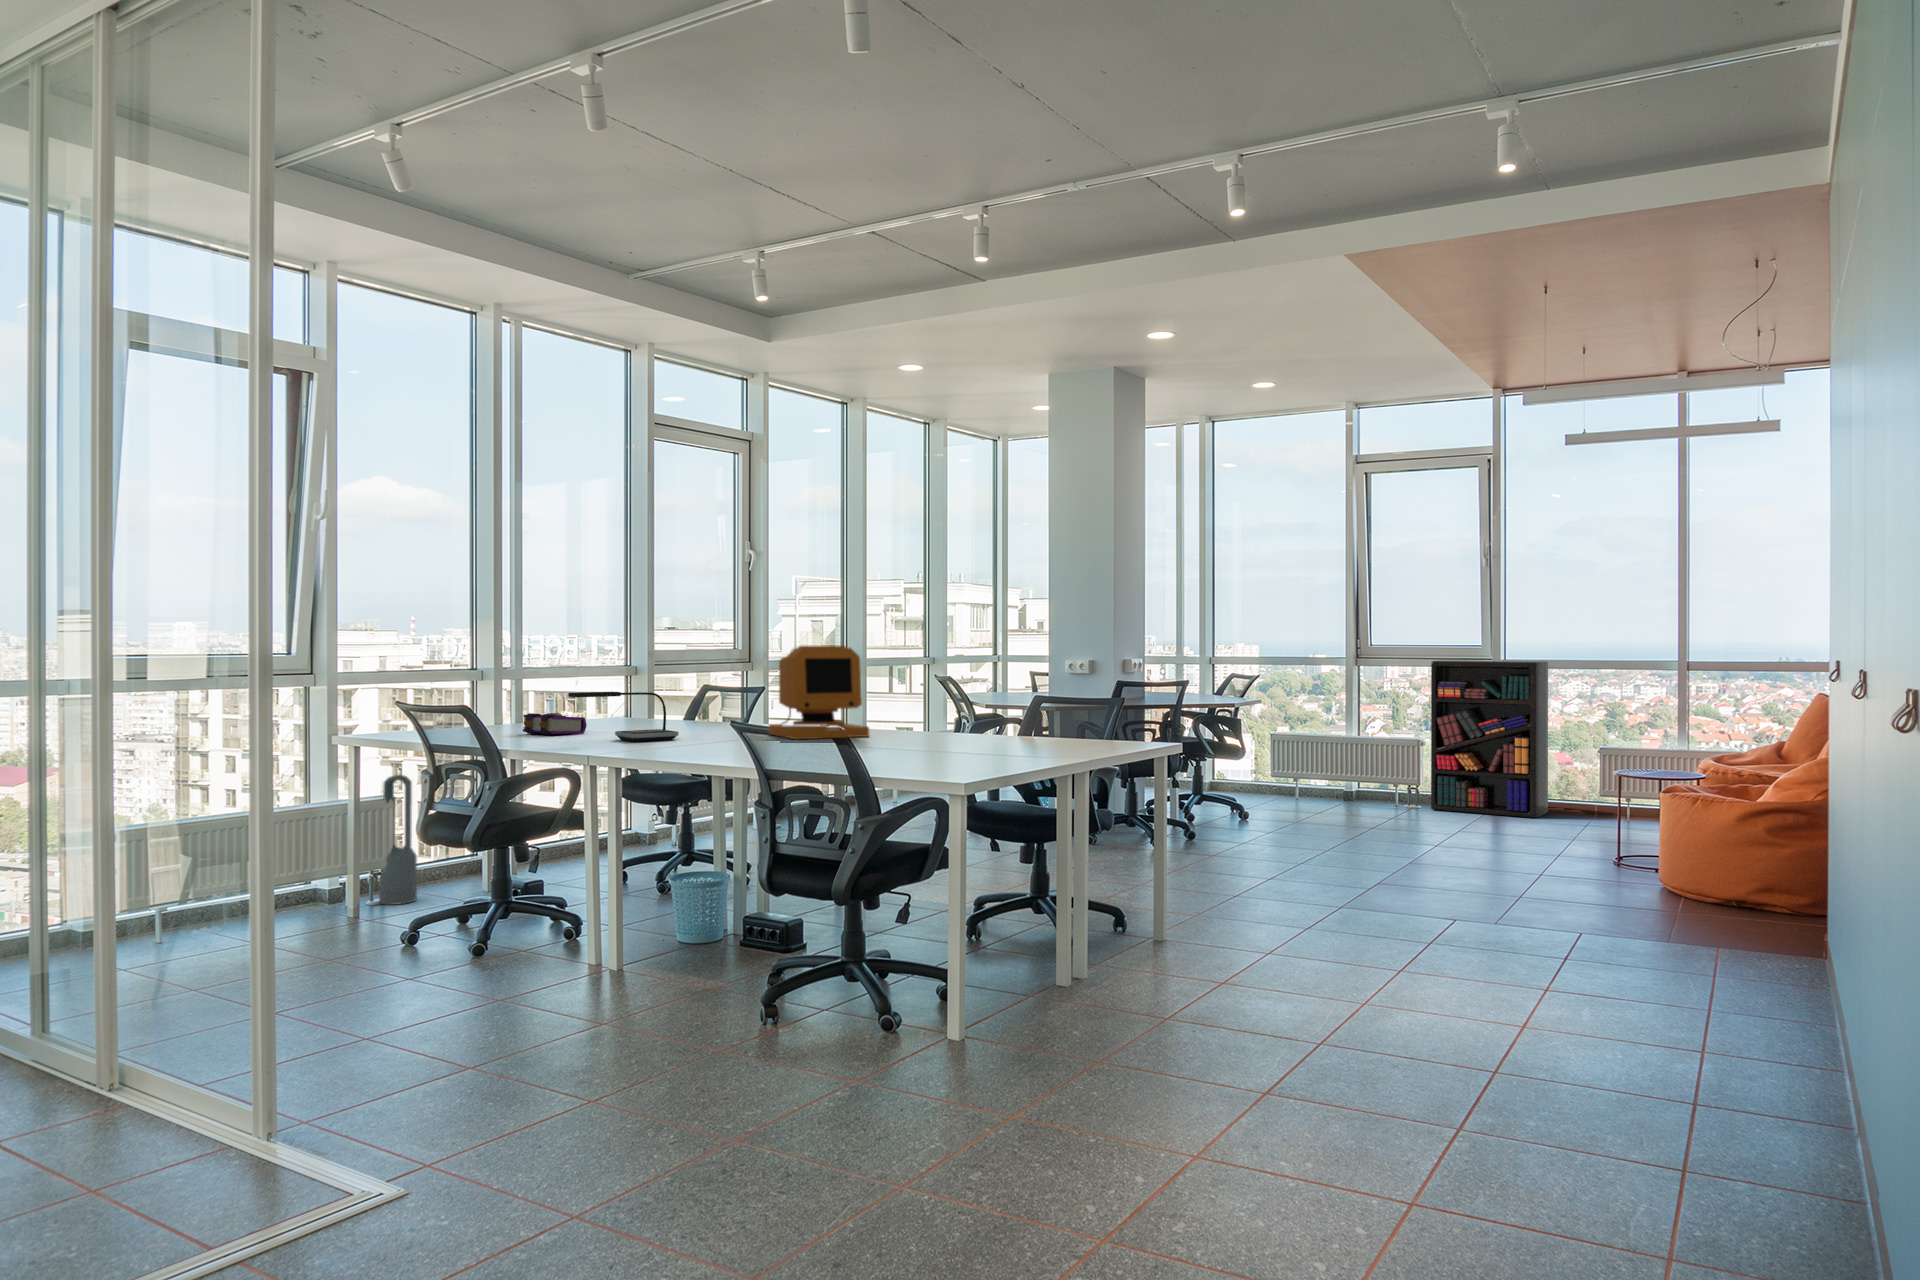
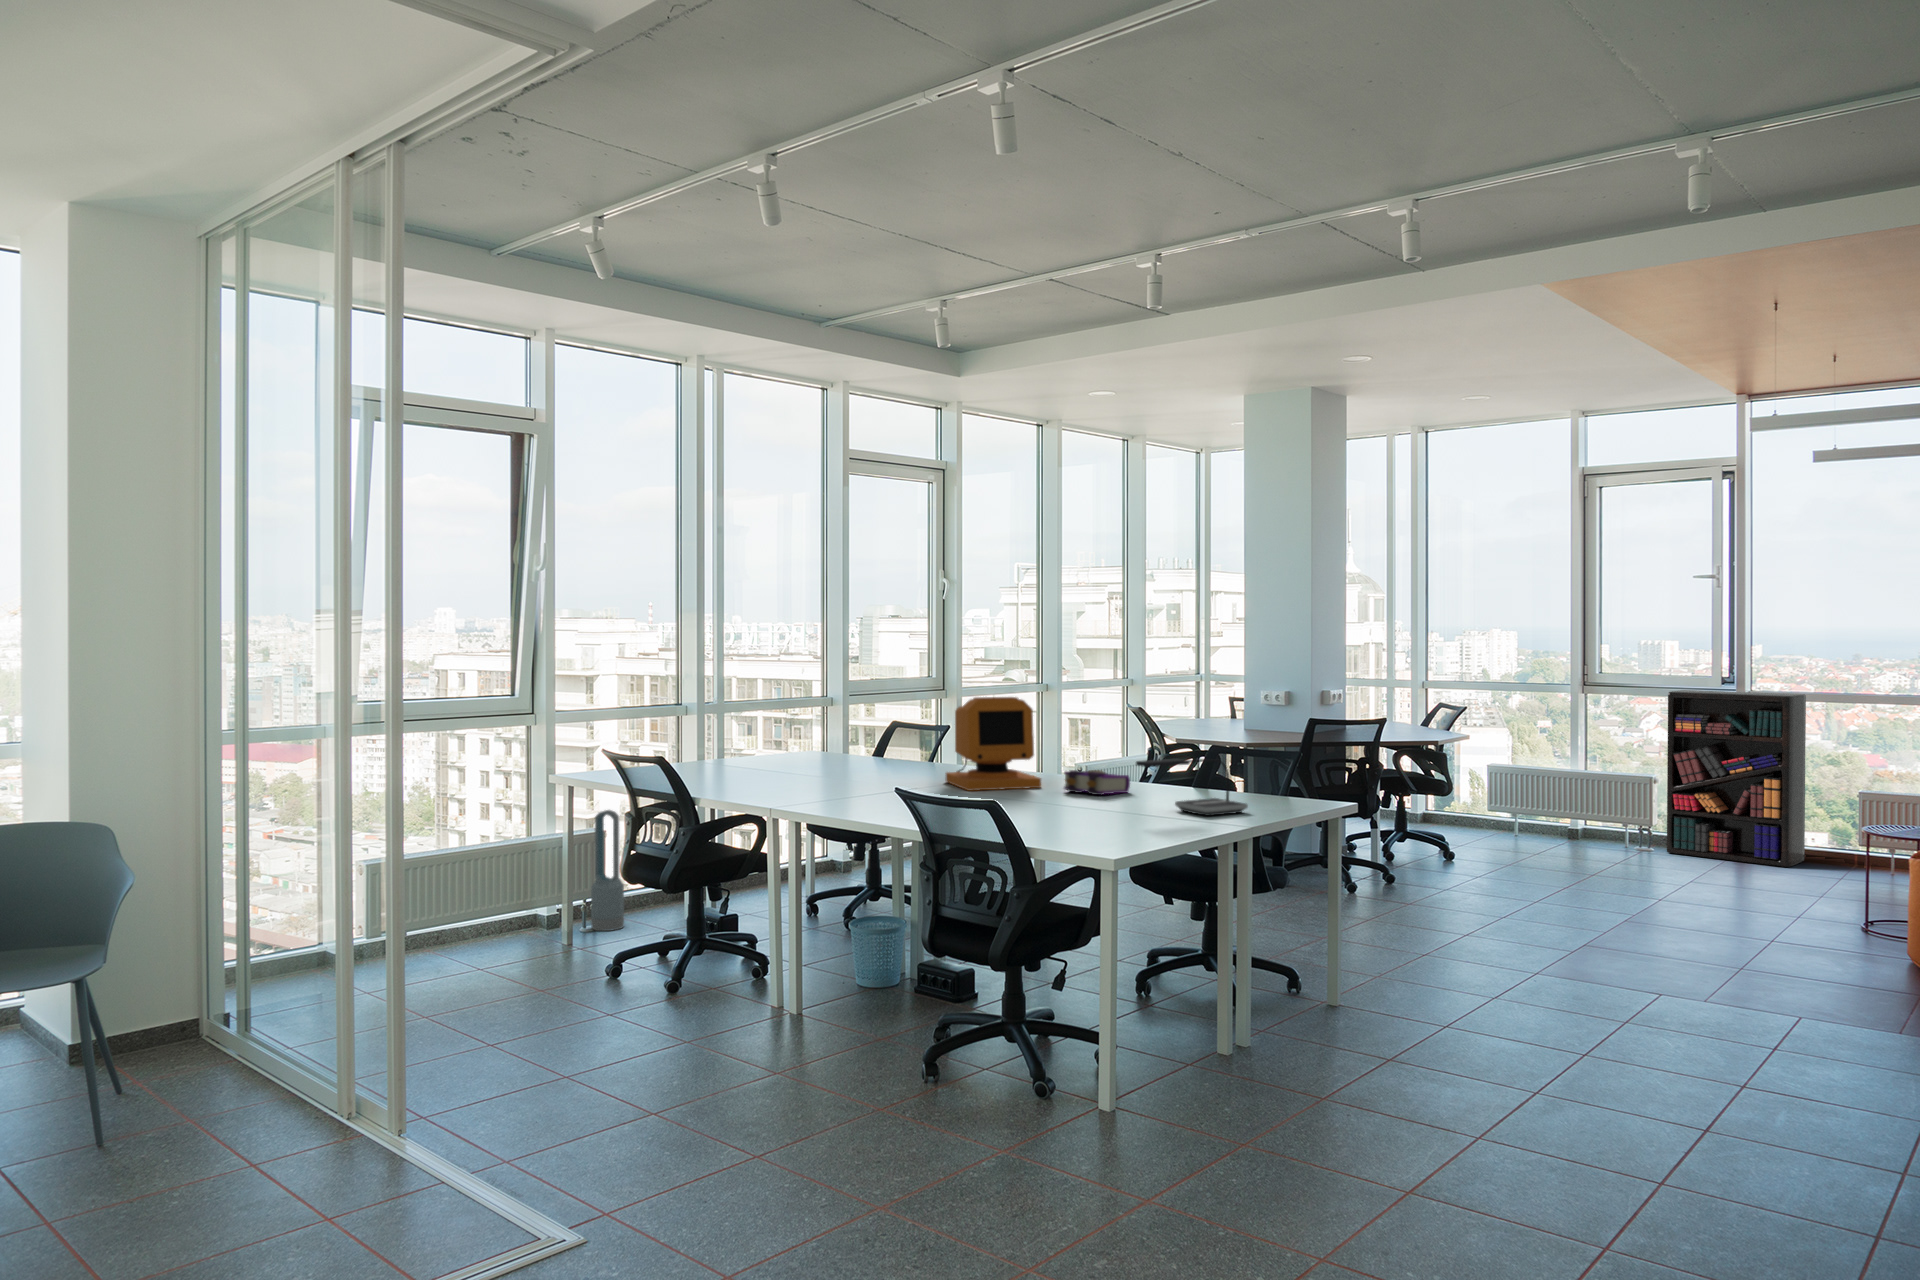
desk lamp: present [568,692,679,742] -> present [1136,759,1248,816]
book: present [523,713,587,735] -> present [1064,770,1130,795]

